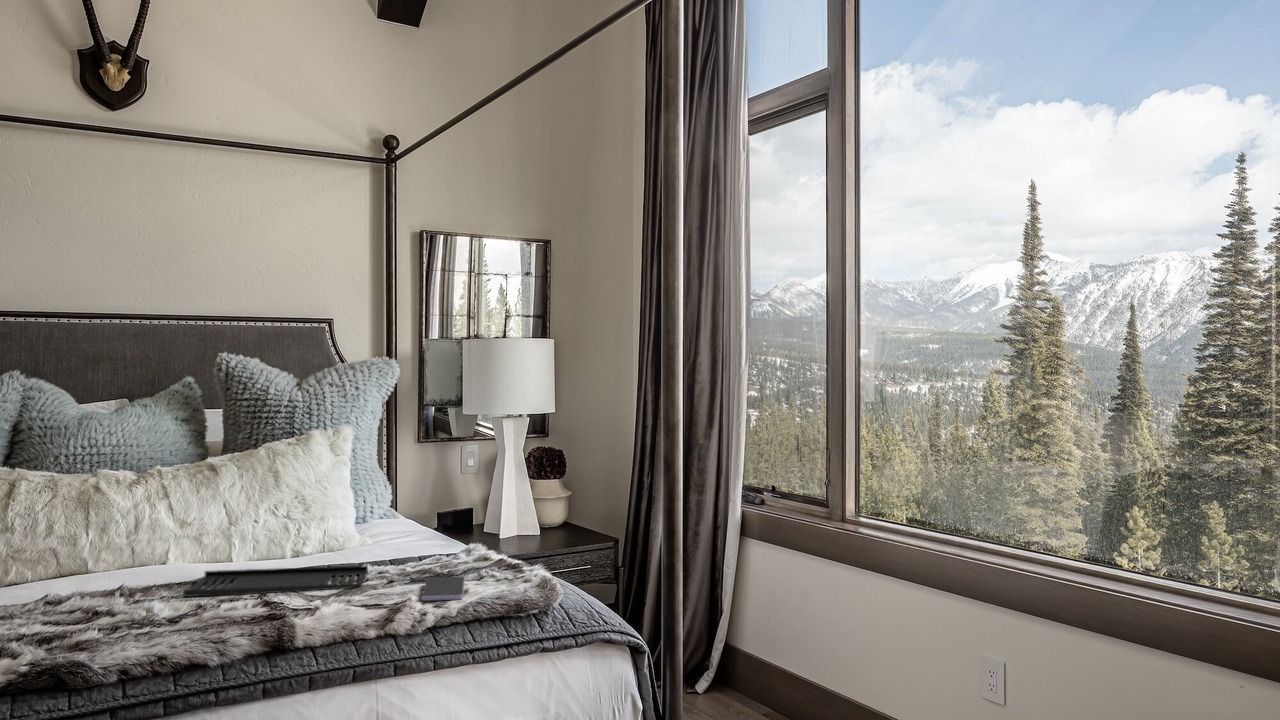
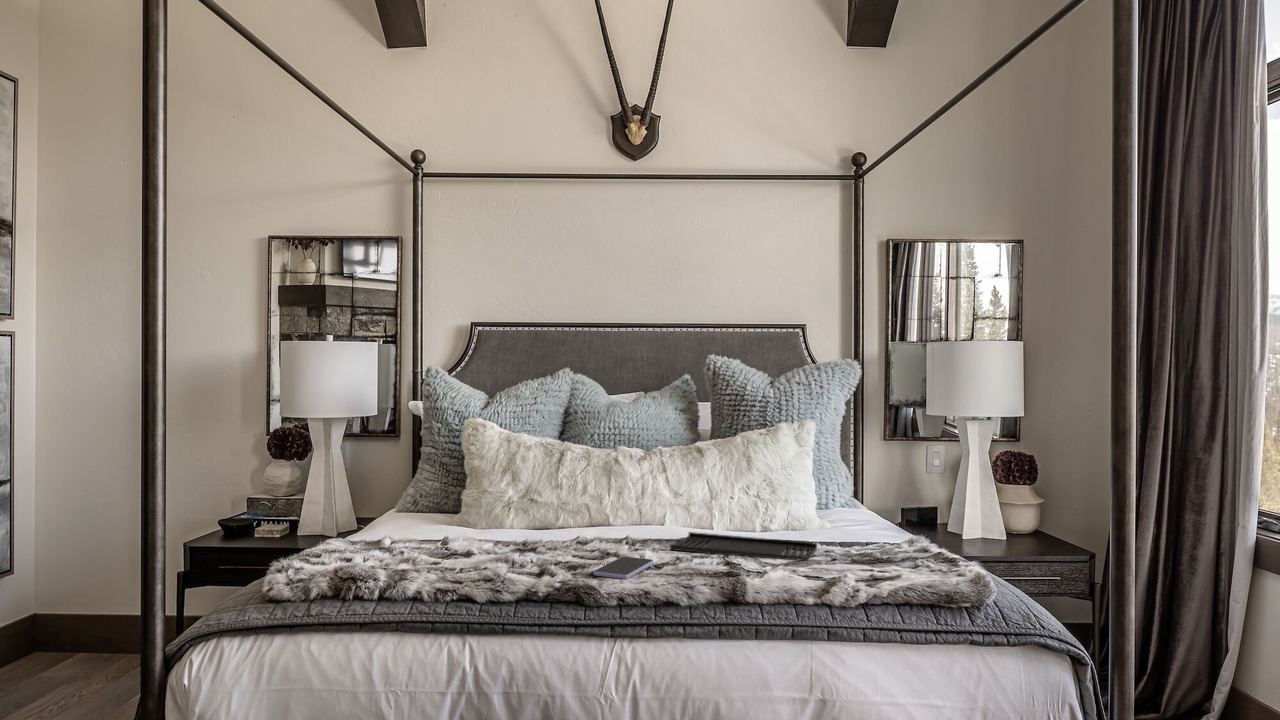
smartphone: present [422,577,465,601] -> present [594,557,654,579]

